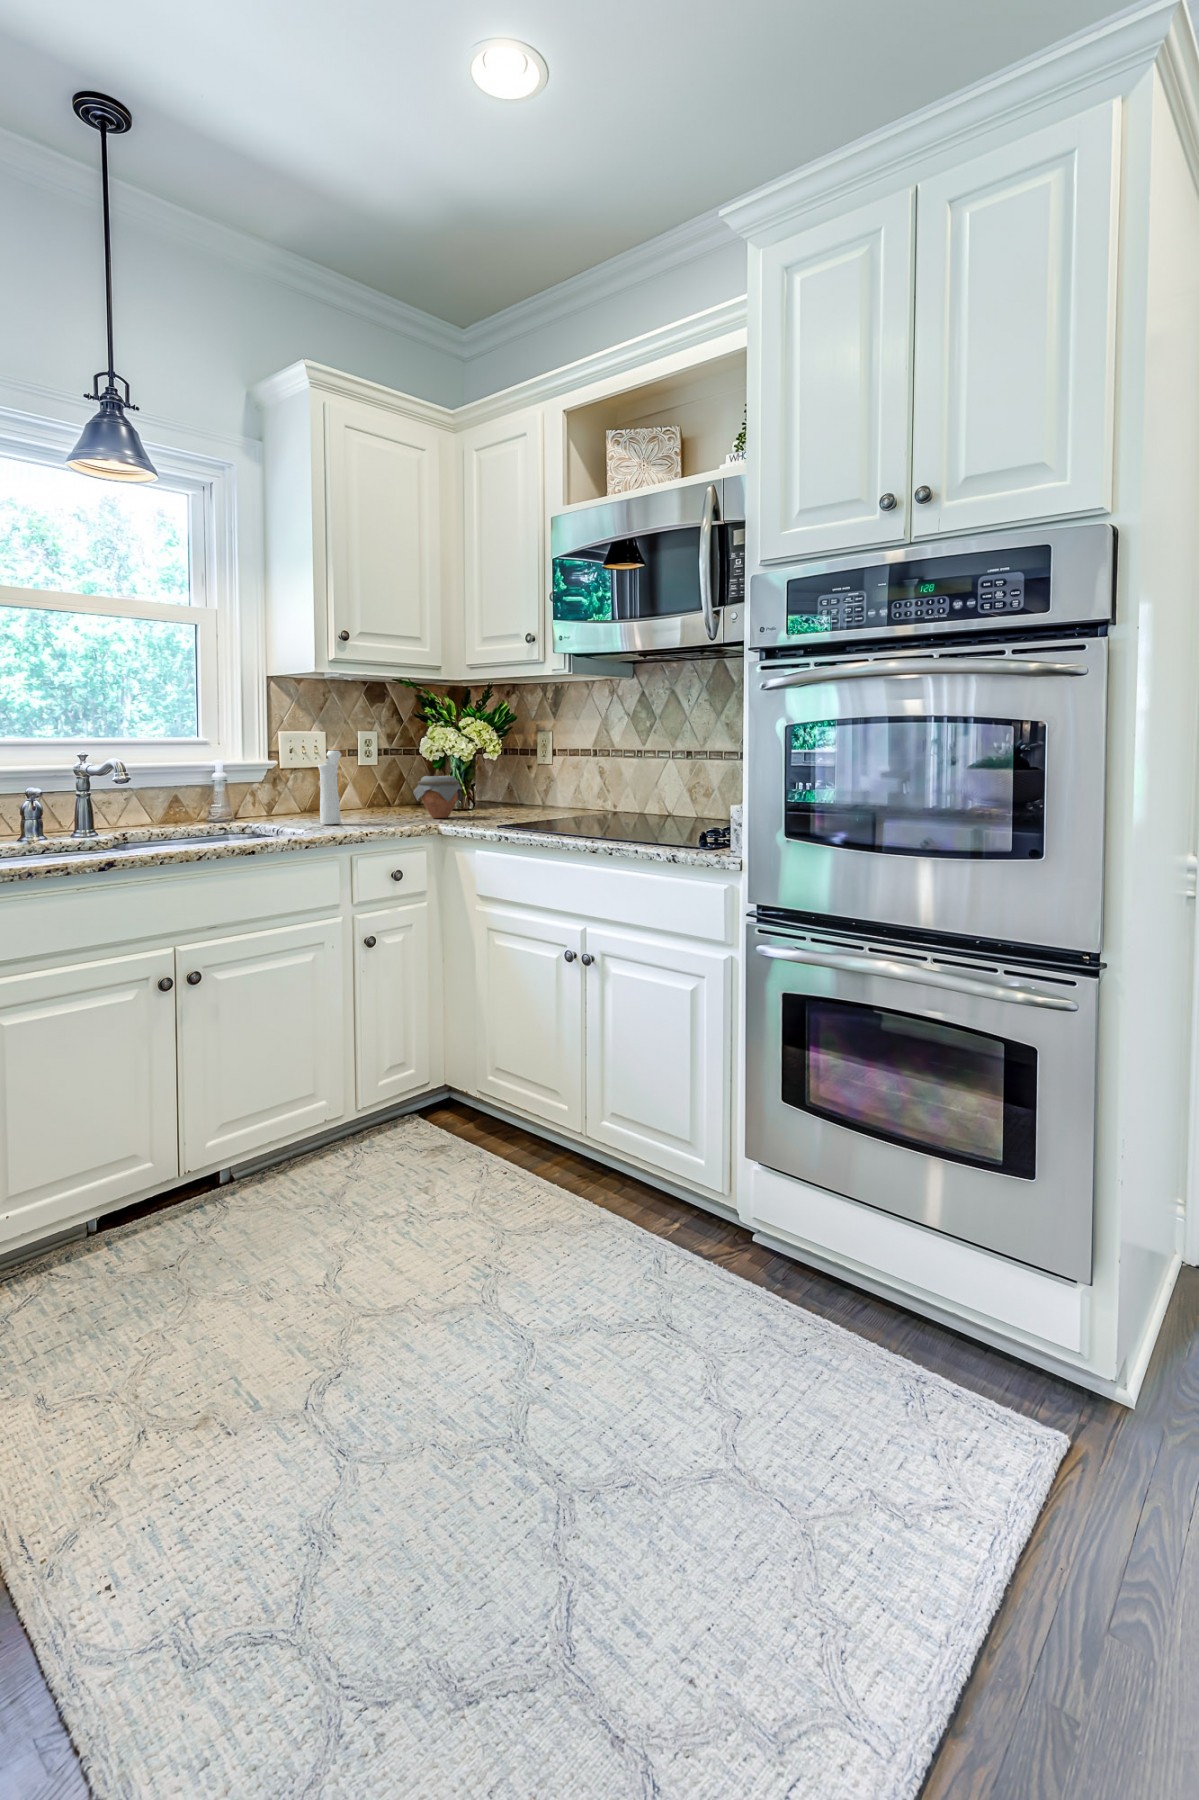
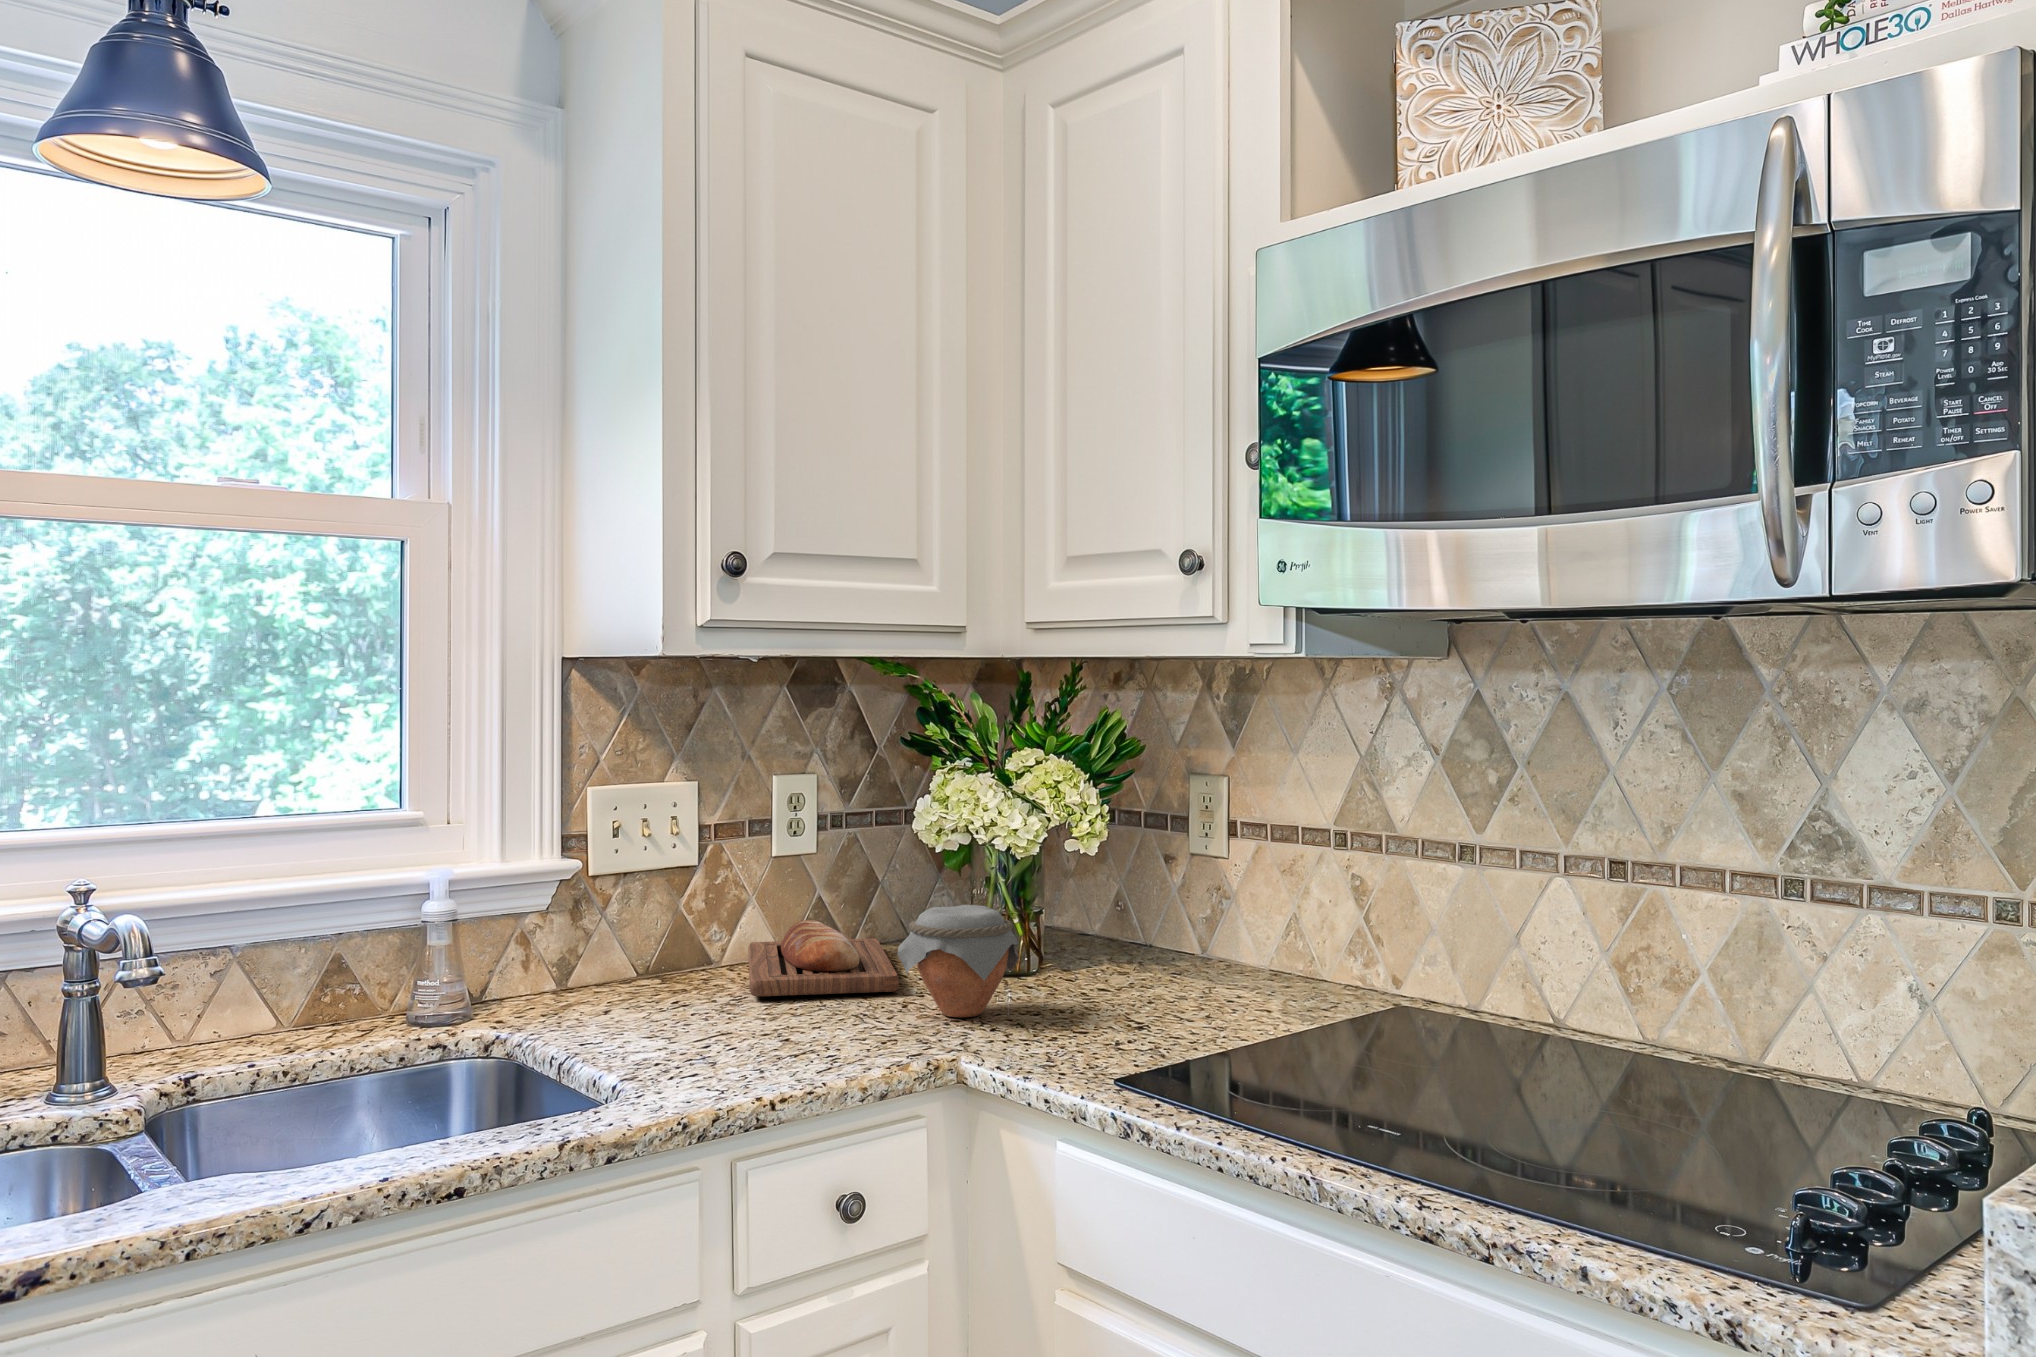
pepper mill: present [318,751,341,824] -> none [661,849,725,1049]
bread loaf: none [349,793,414,815] -> present [748,920,899,996]

